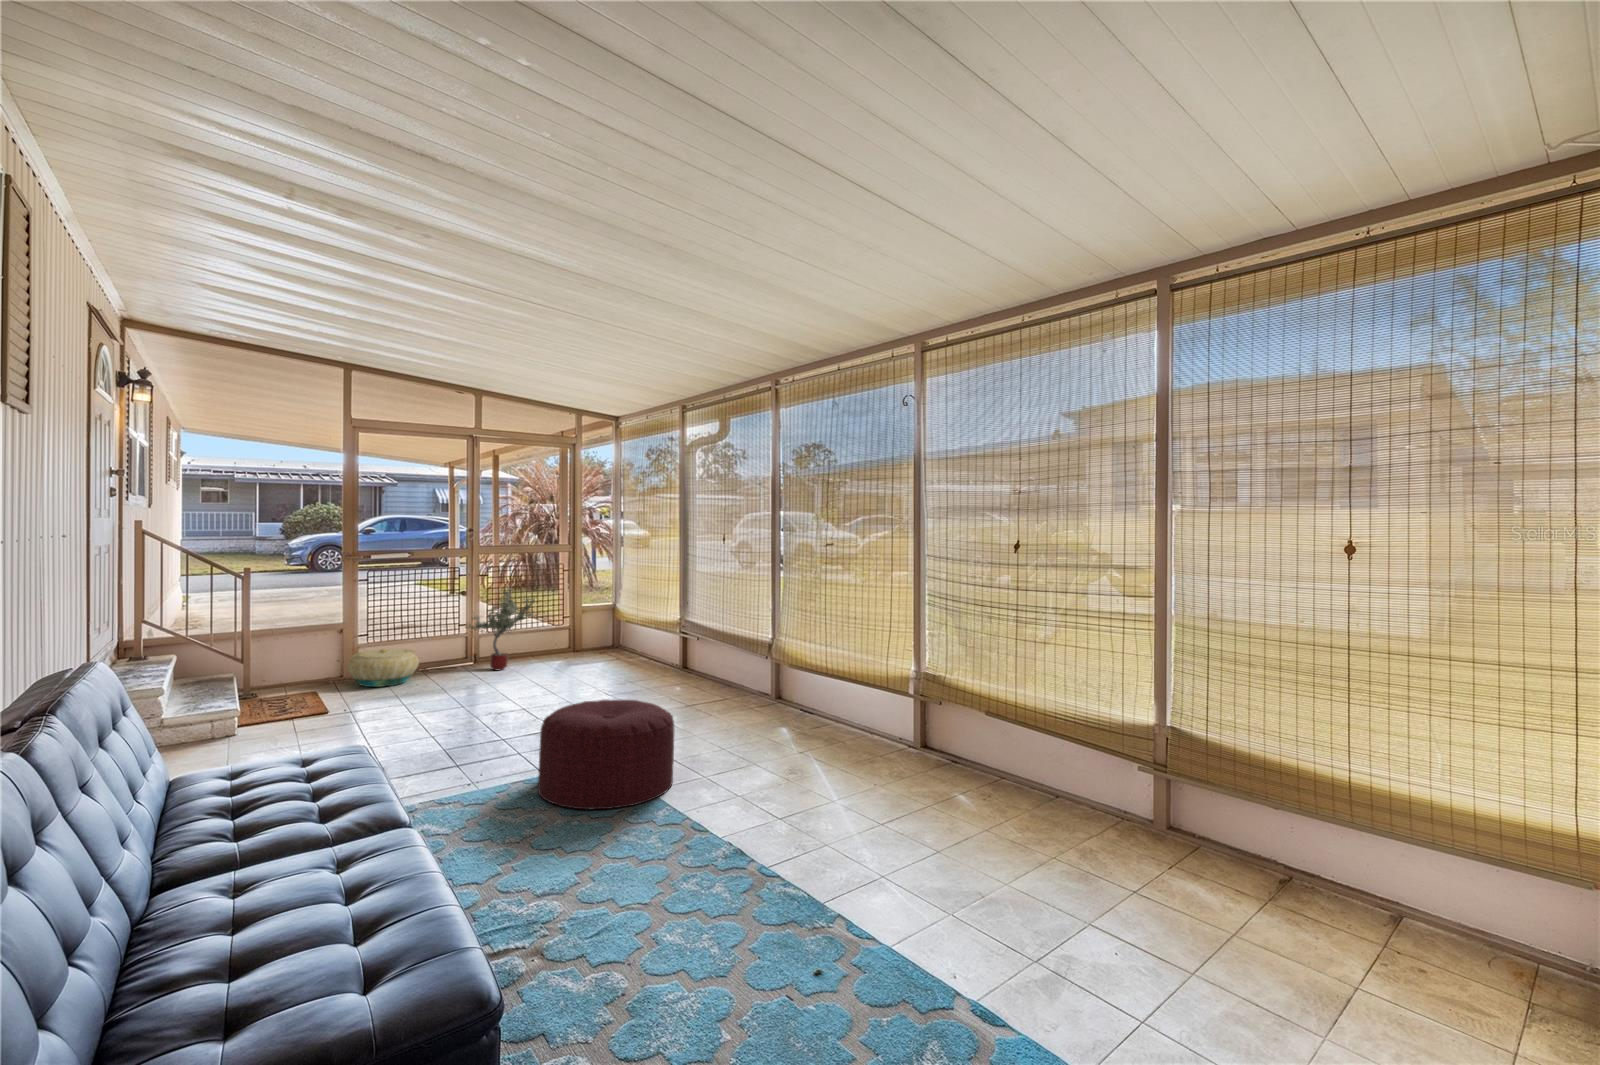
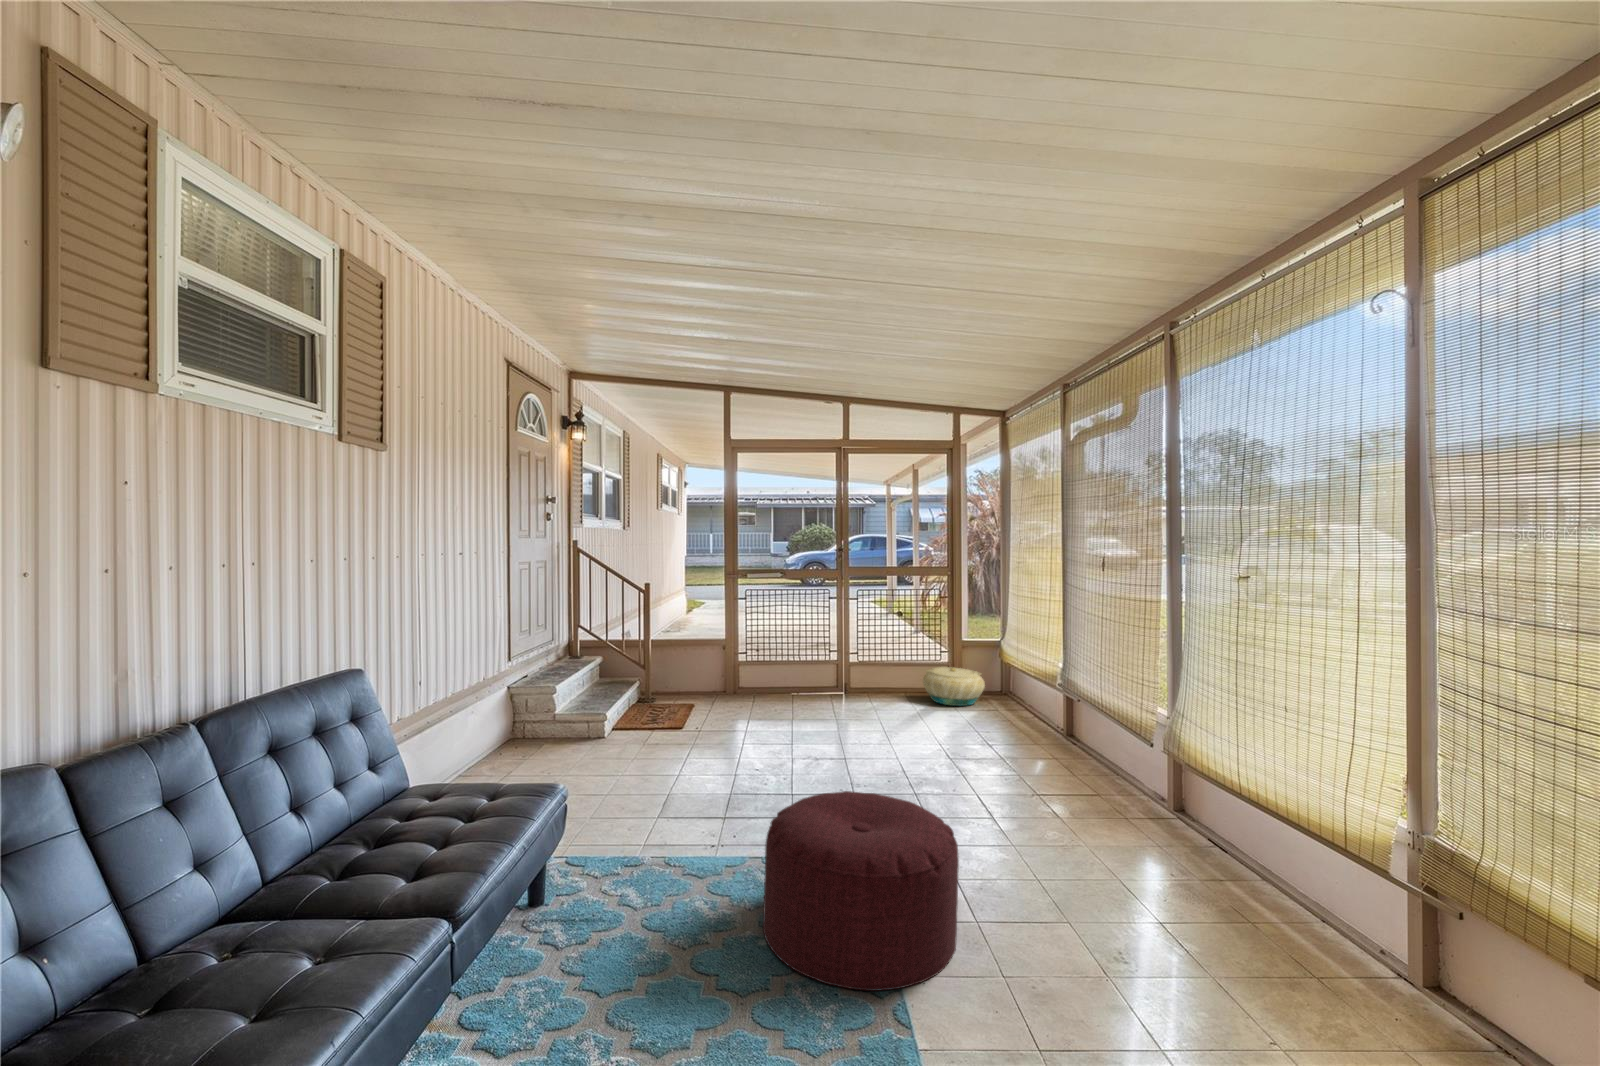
potted tree: present [465,587,535,670] -> none [827,611,902,703]
basket: present [347,649,419,687] -> present [923,667,985,706]

